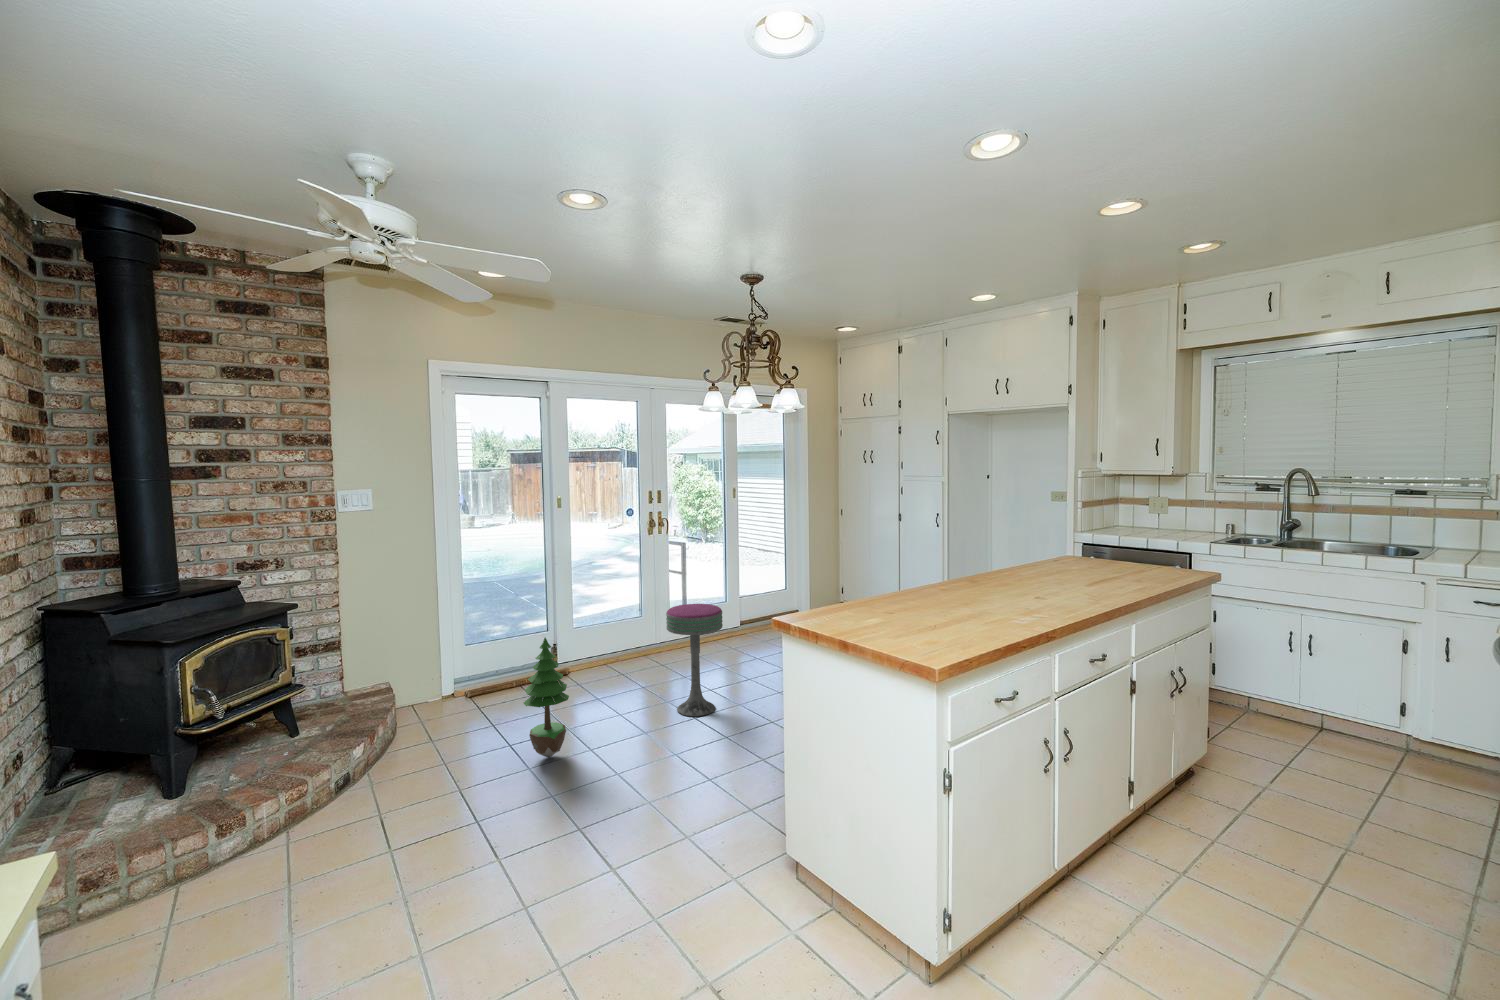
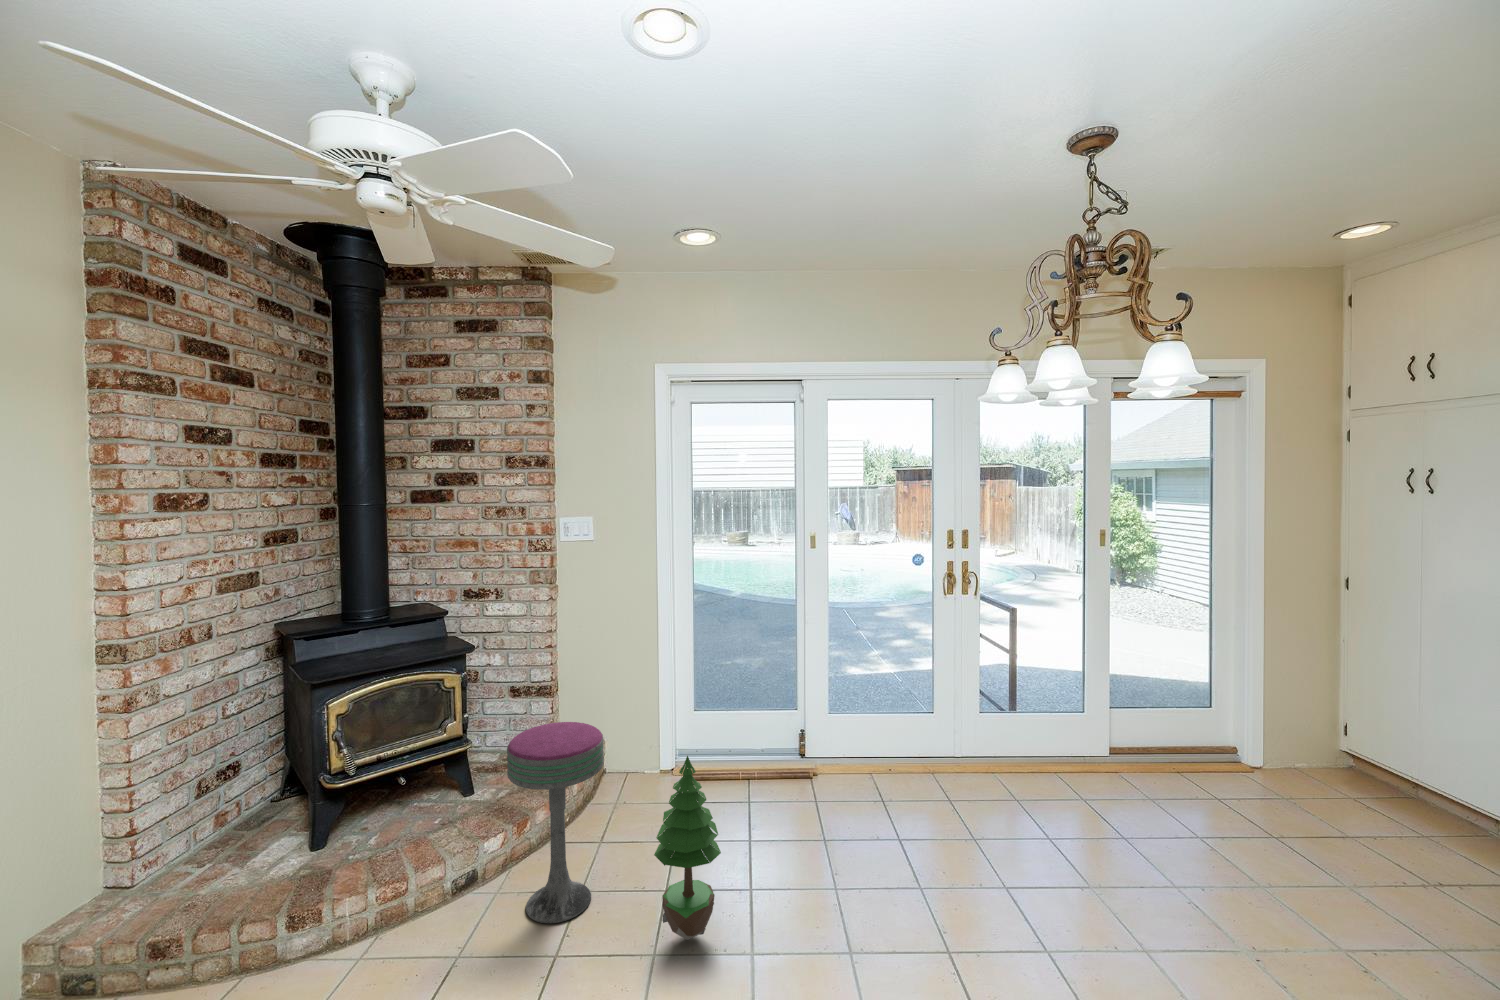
bar stool: present [666,604,723,716] -> present [507,722,604,923]

